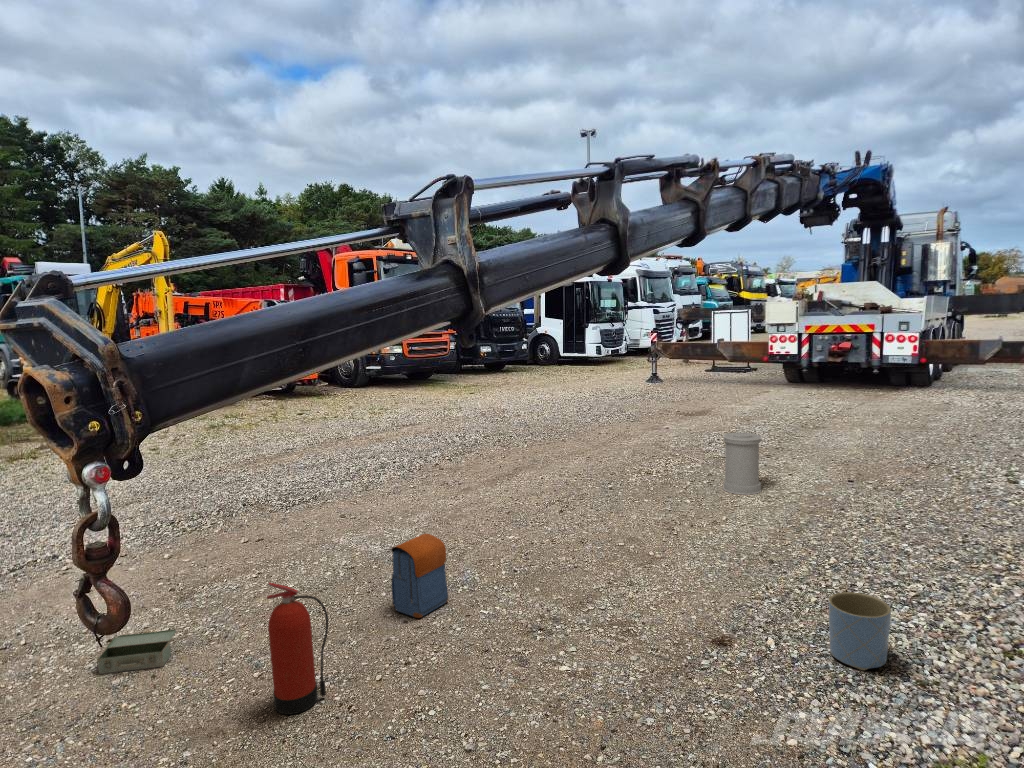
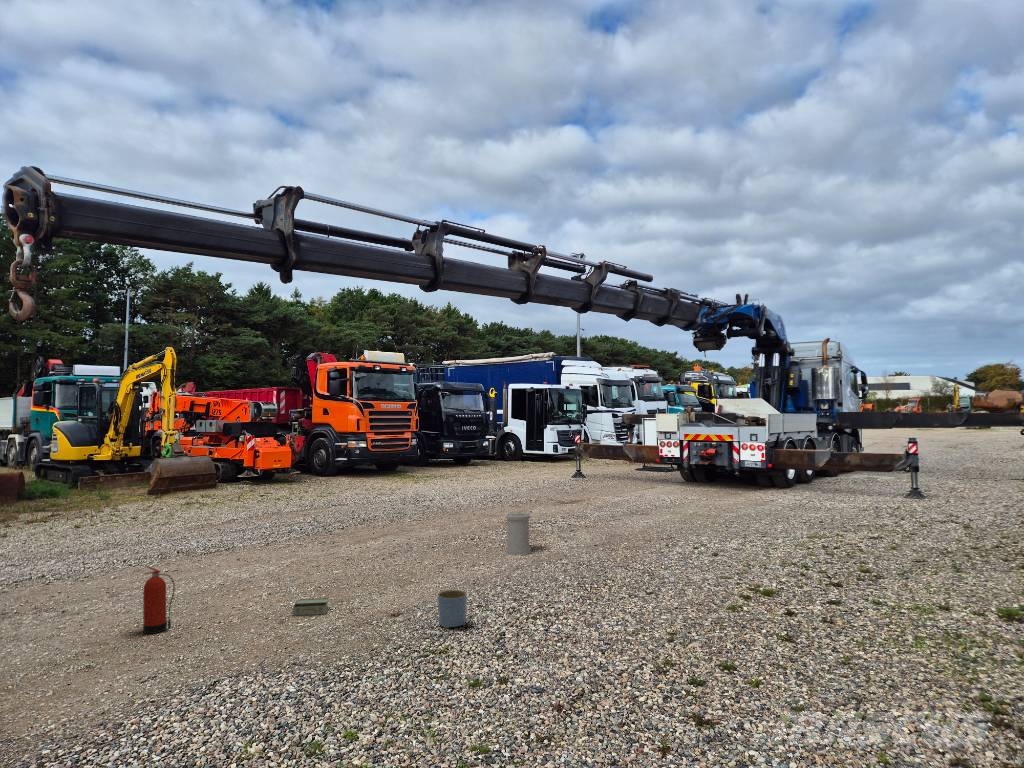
backpack: present [391,533,448,618] -> none [233,558,266,605]
toolbox: present [97,630,177,674] -> present [293,598,329,616]

